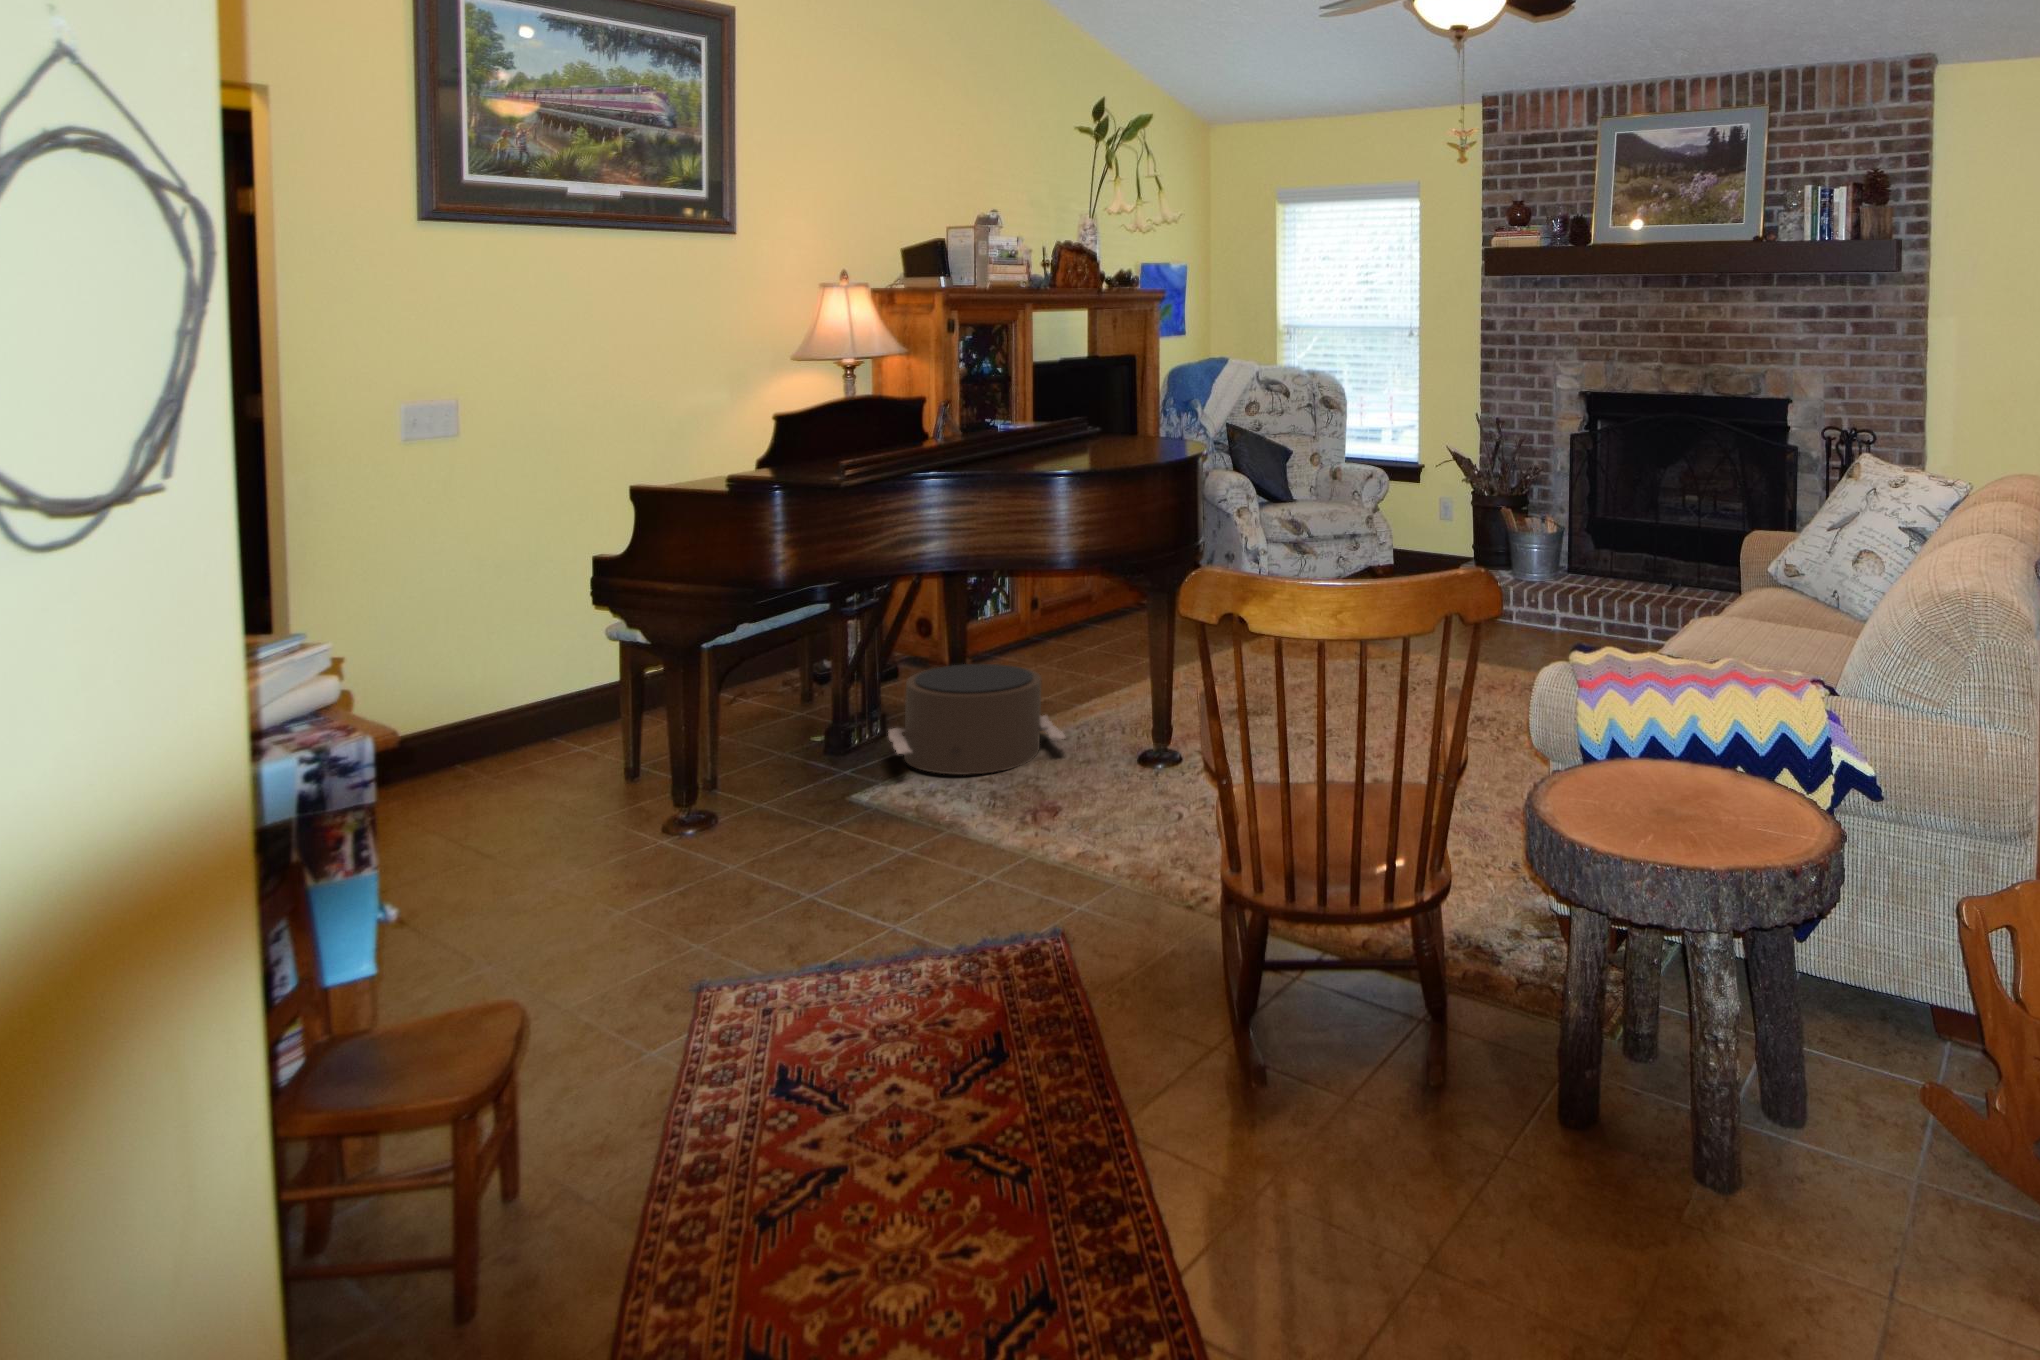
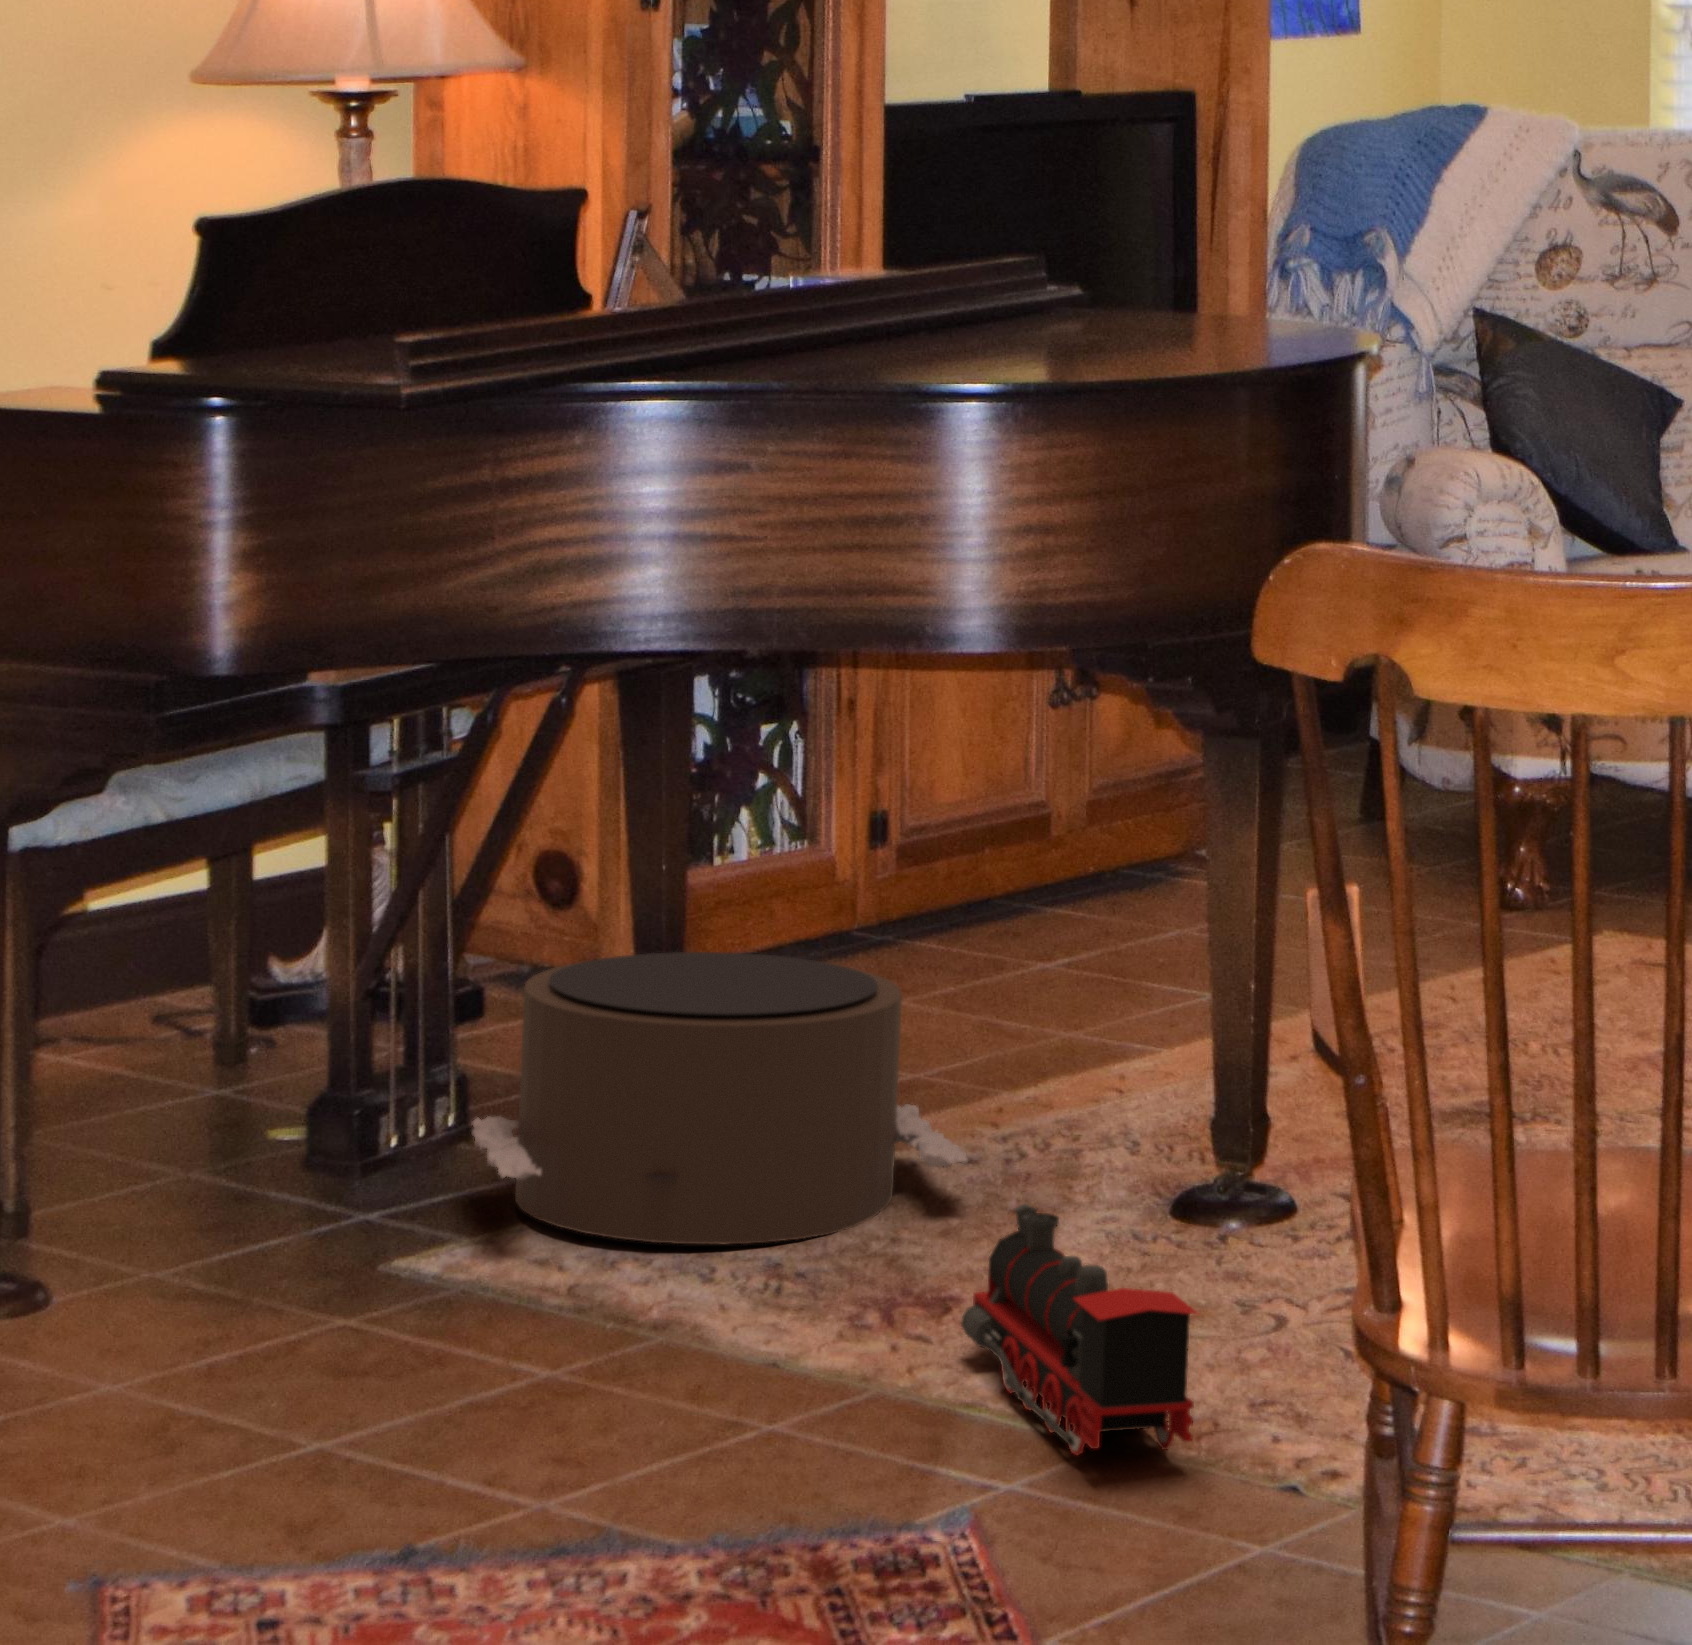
toy train: none [1064,763,1152,864] -> present [961,1204,1197,1455]

